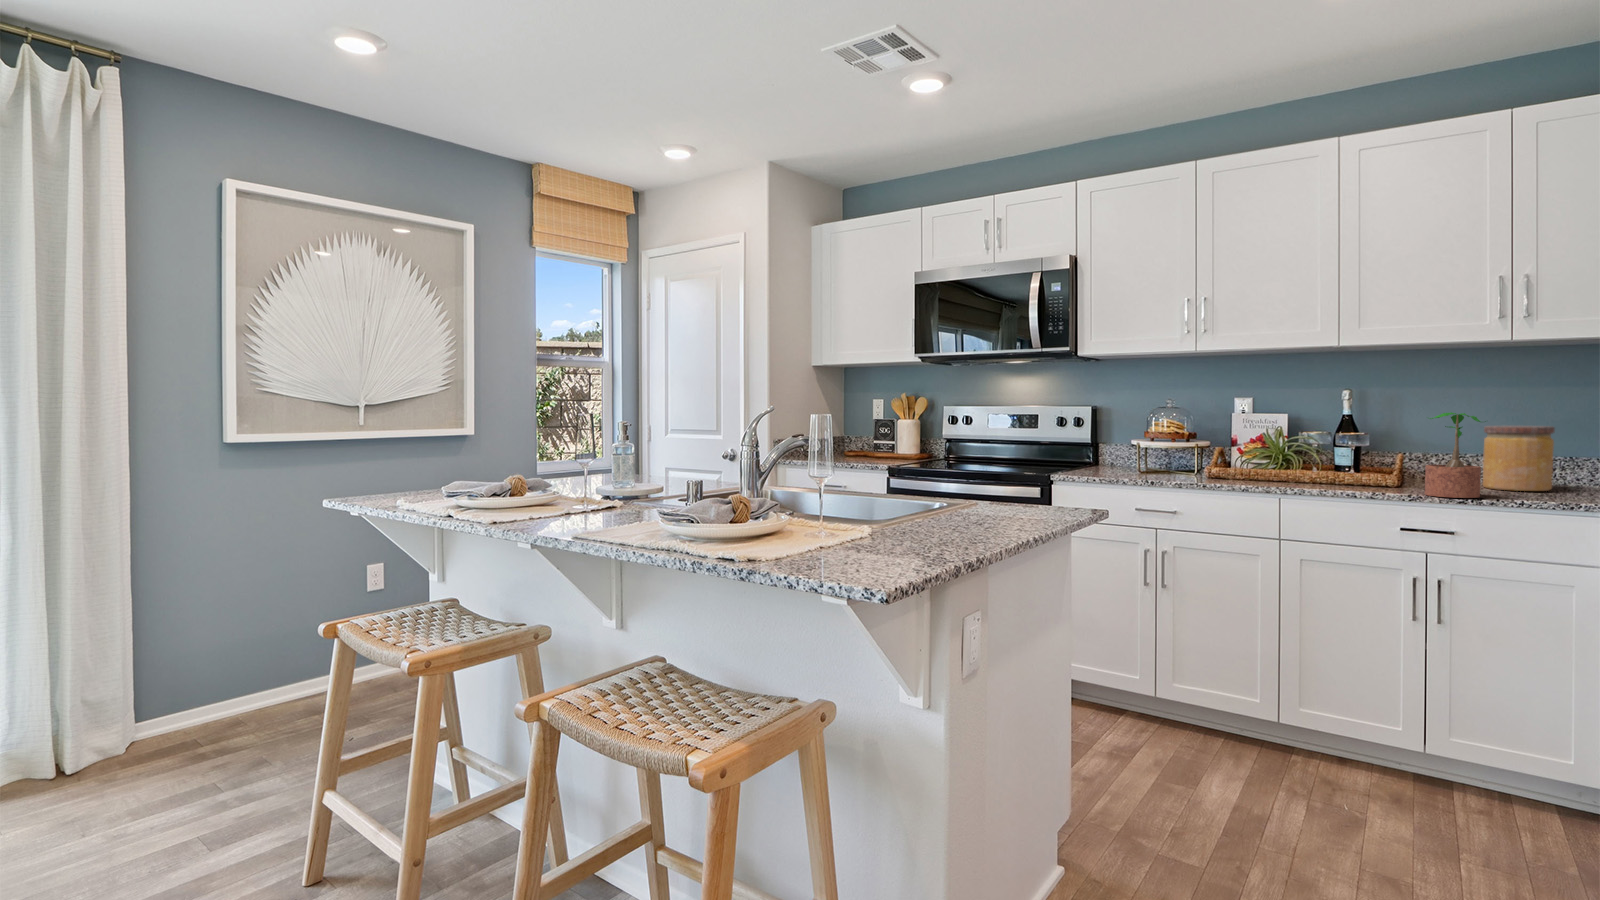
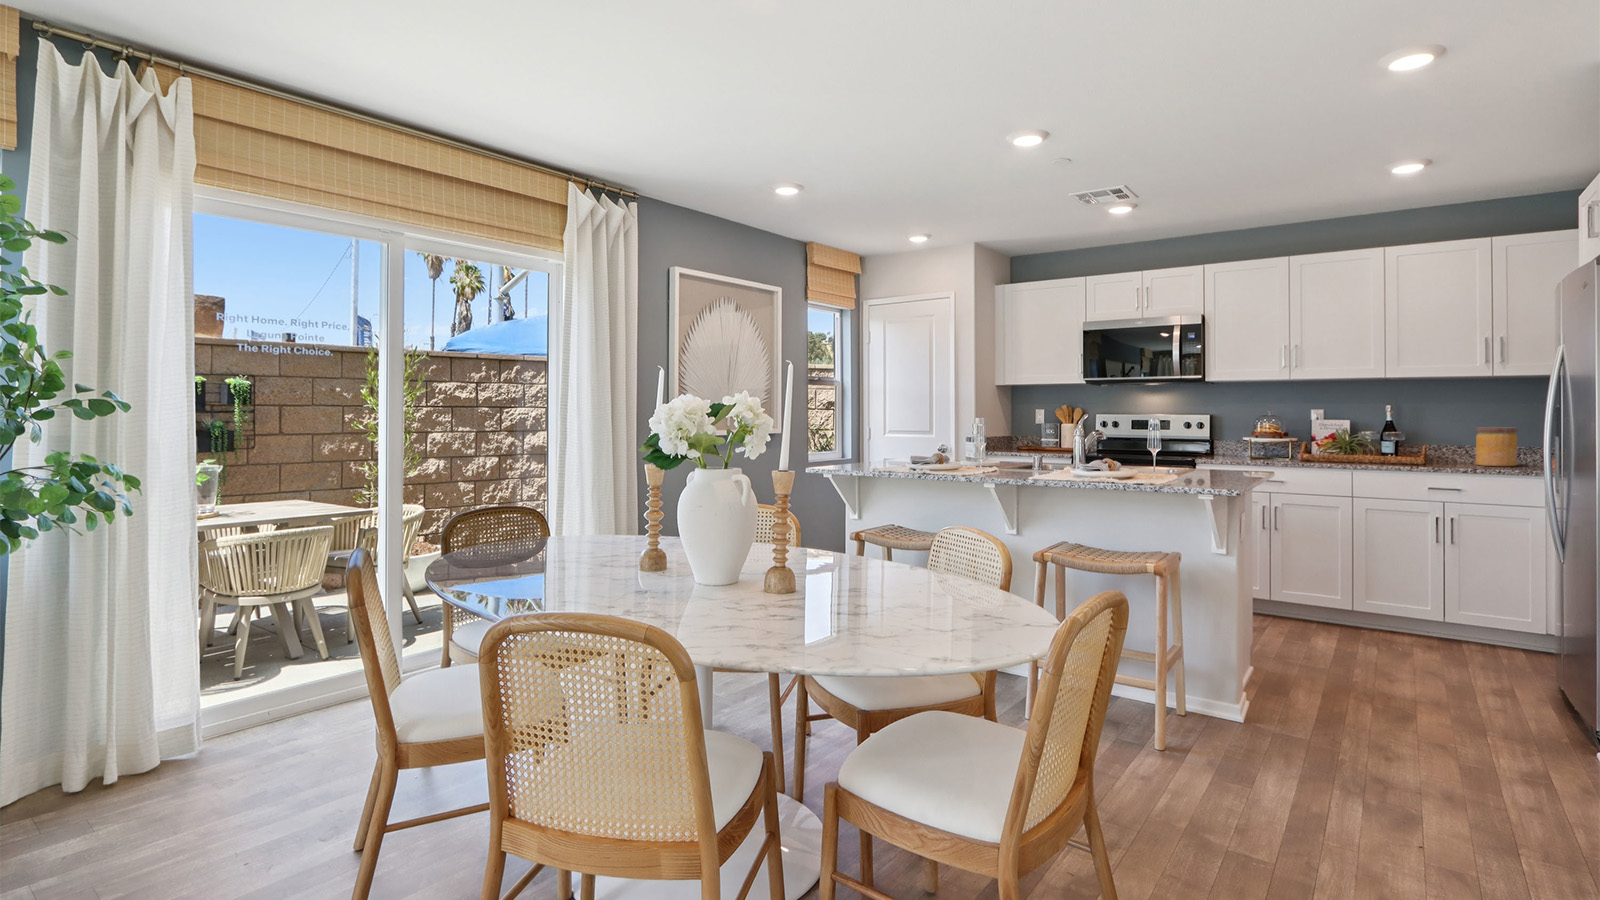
potted plant: present [1425,412,1481,498] -> none [1442,419,1478,469]

